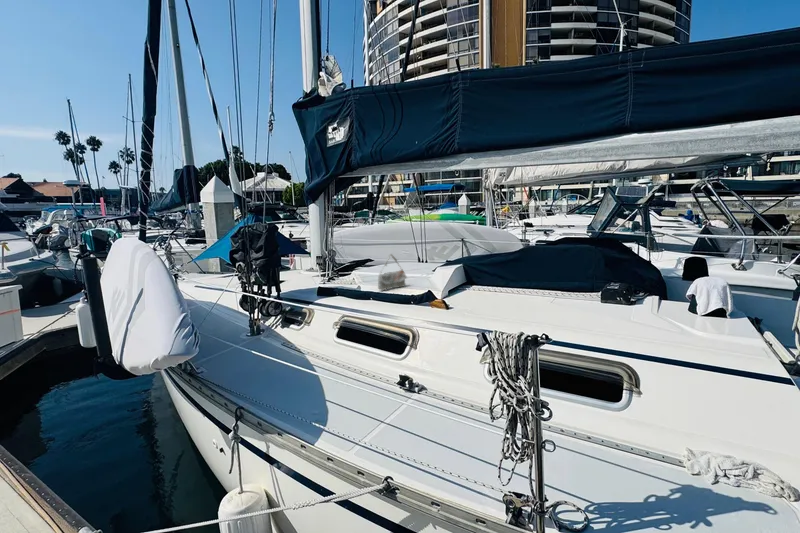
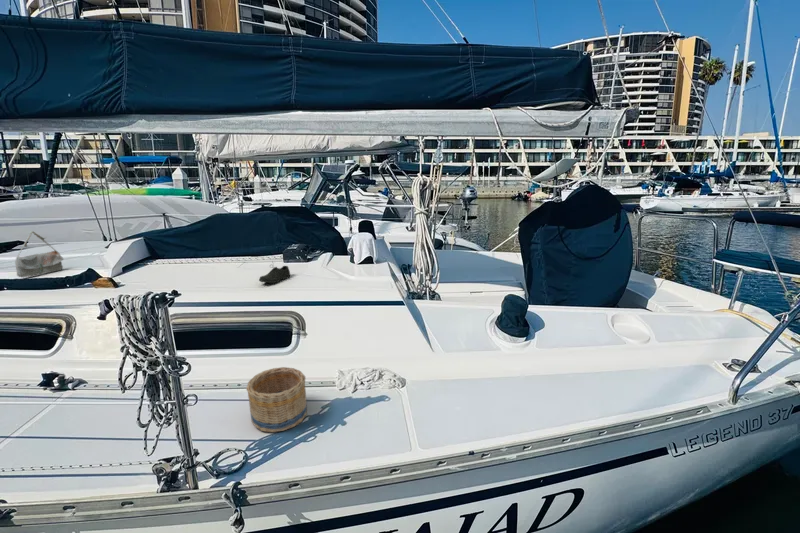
shoe: none [584,303,617,327] -> present [259,266,290,283]
basket: none [588,426,658,503] -> present [247,367,307,432]

